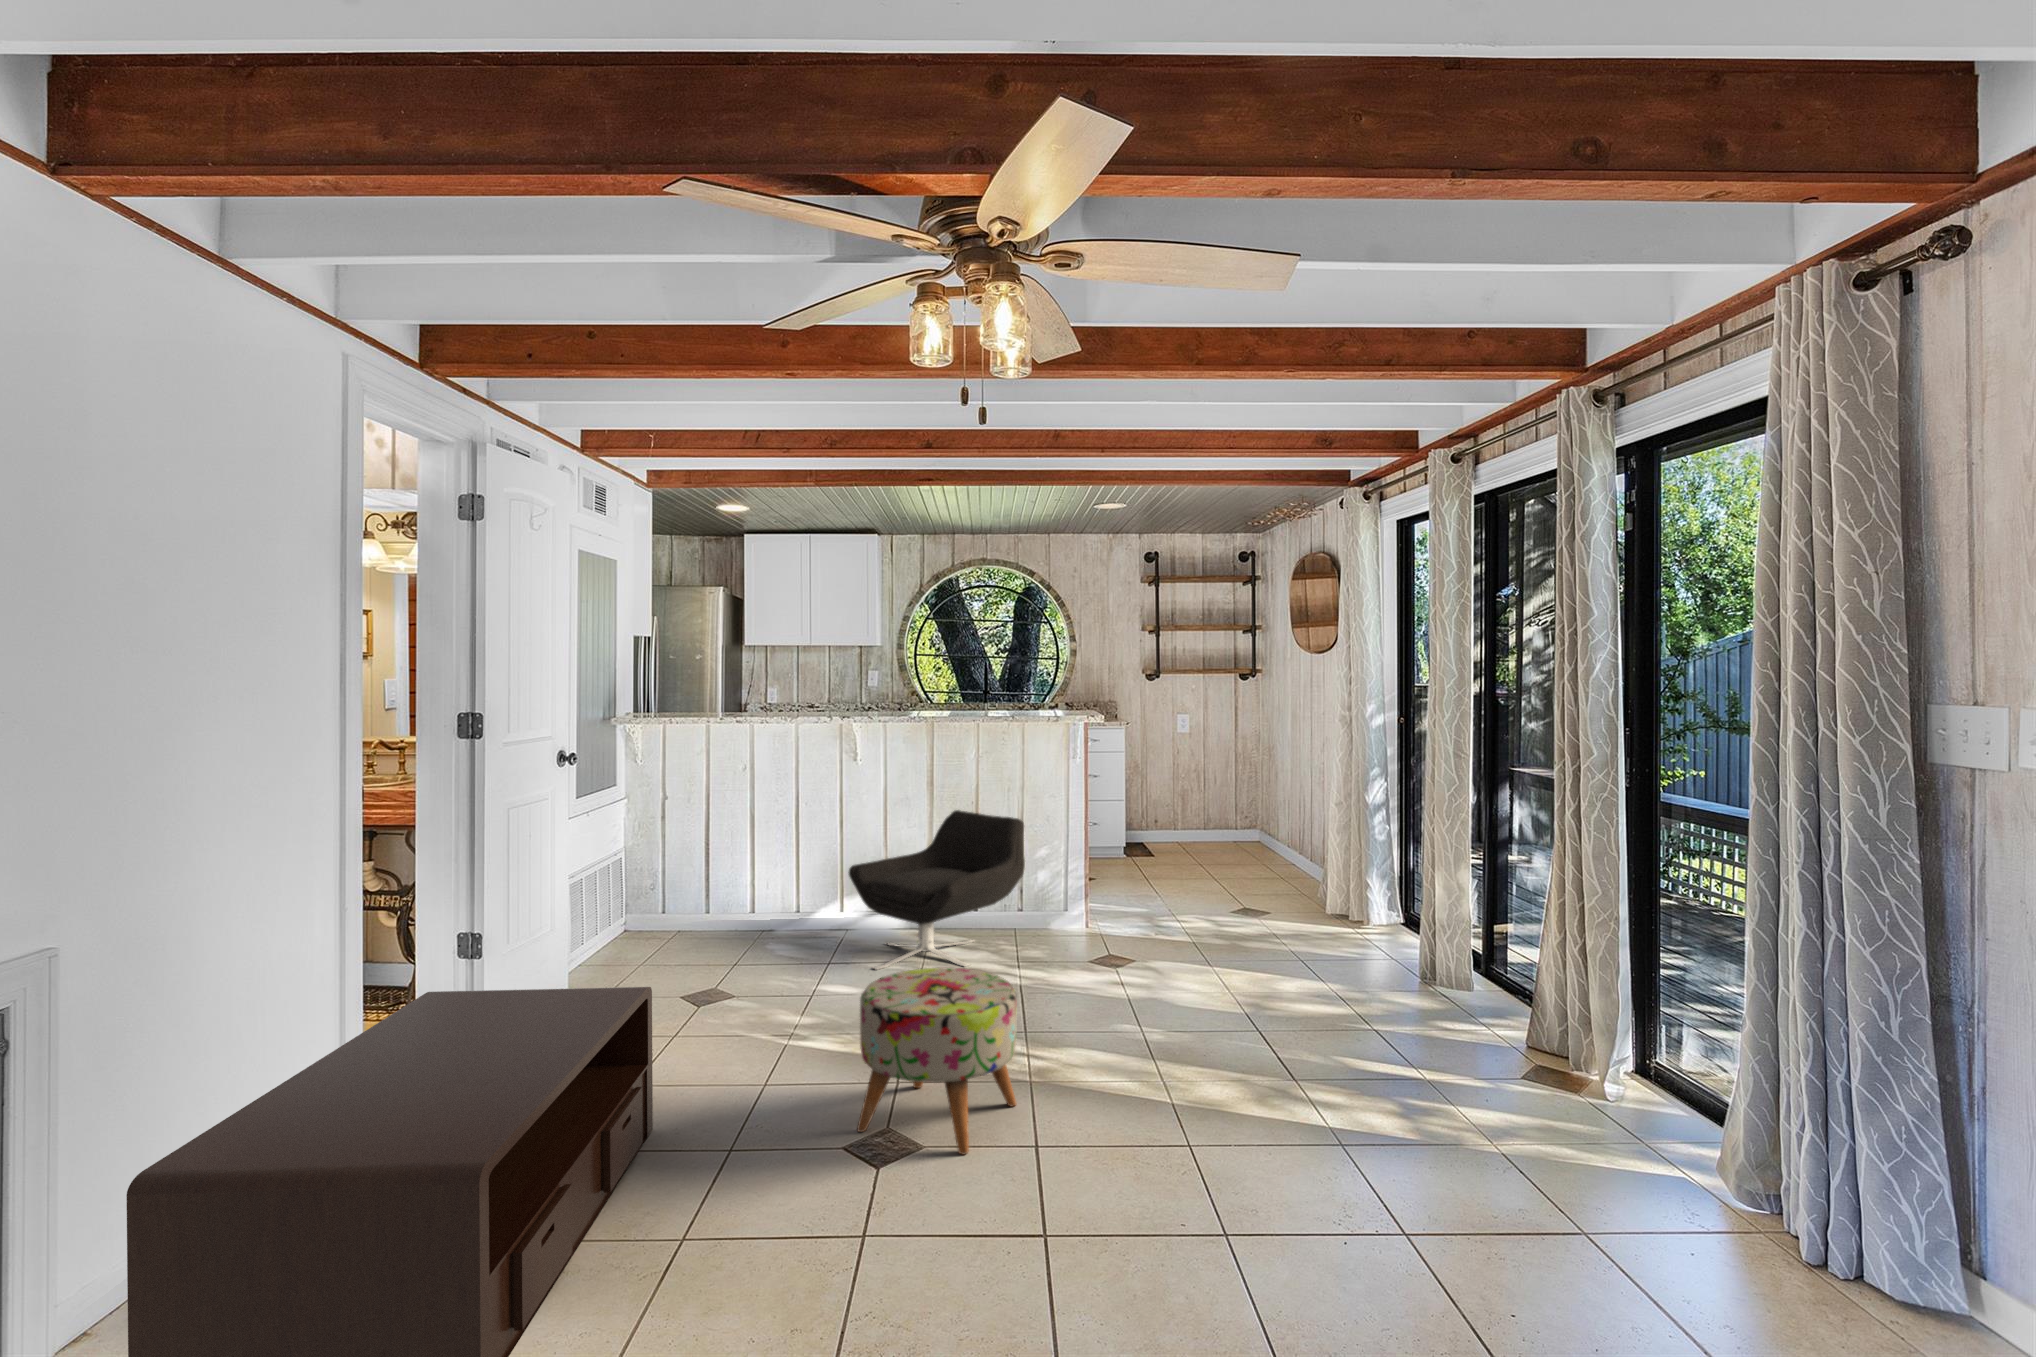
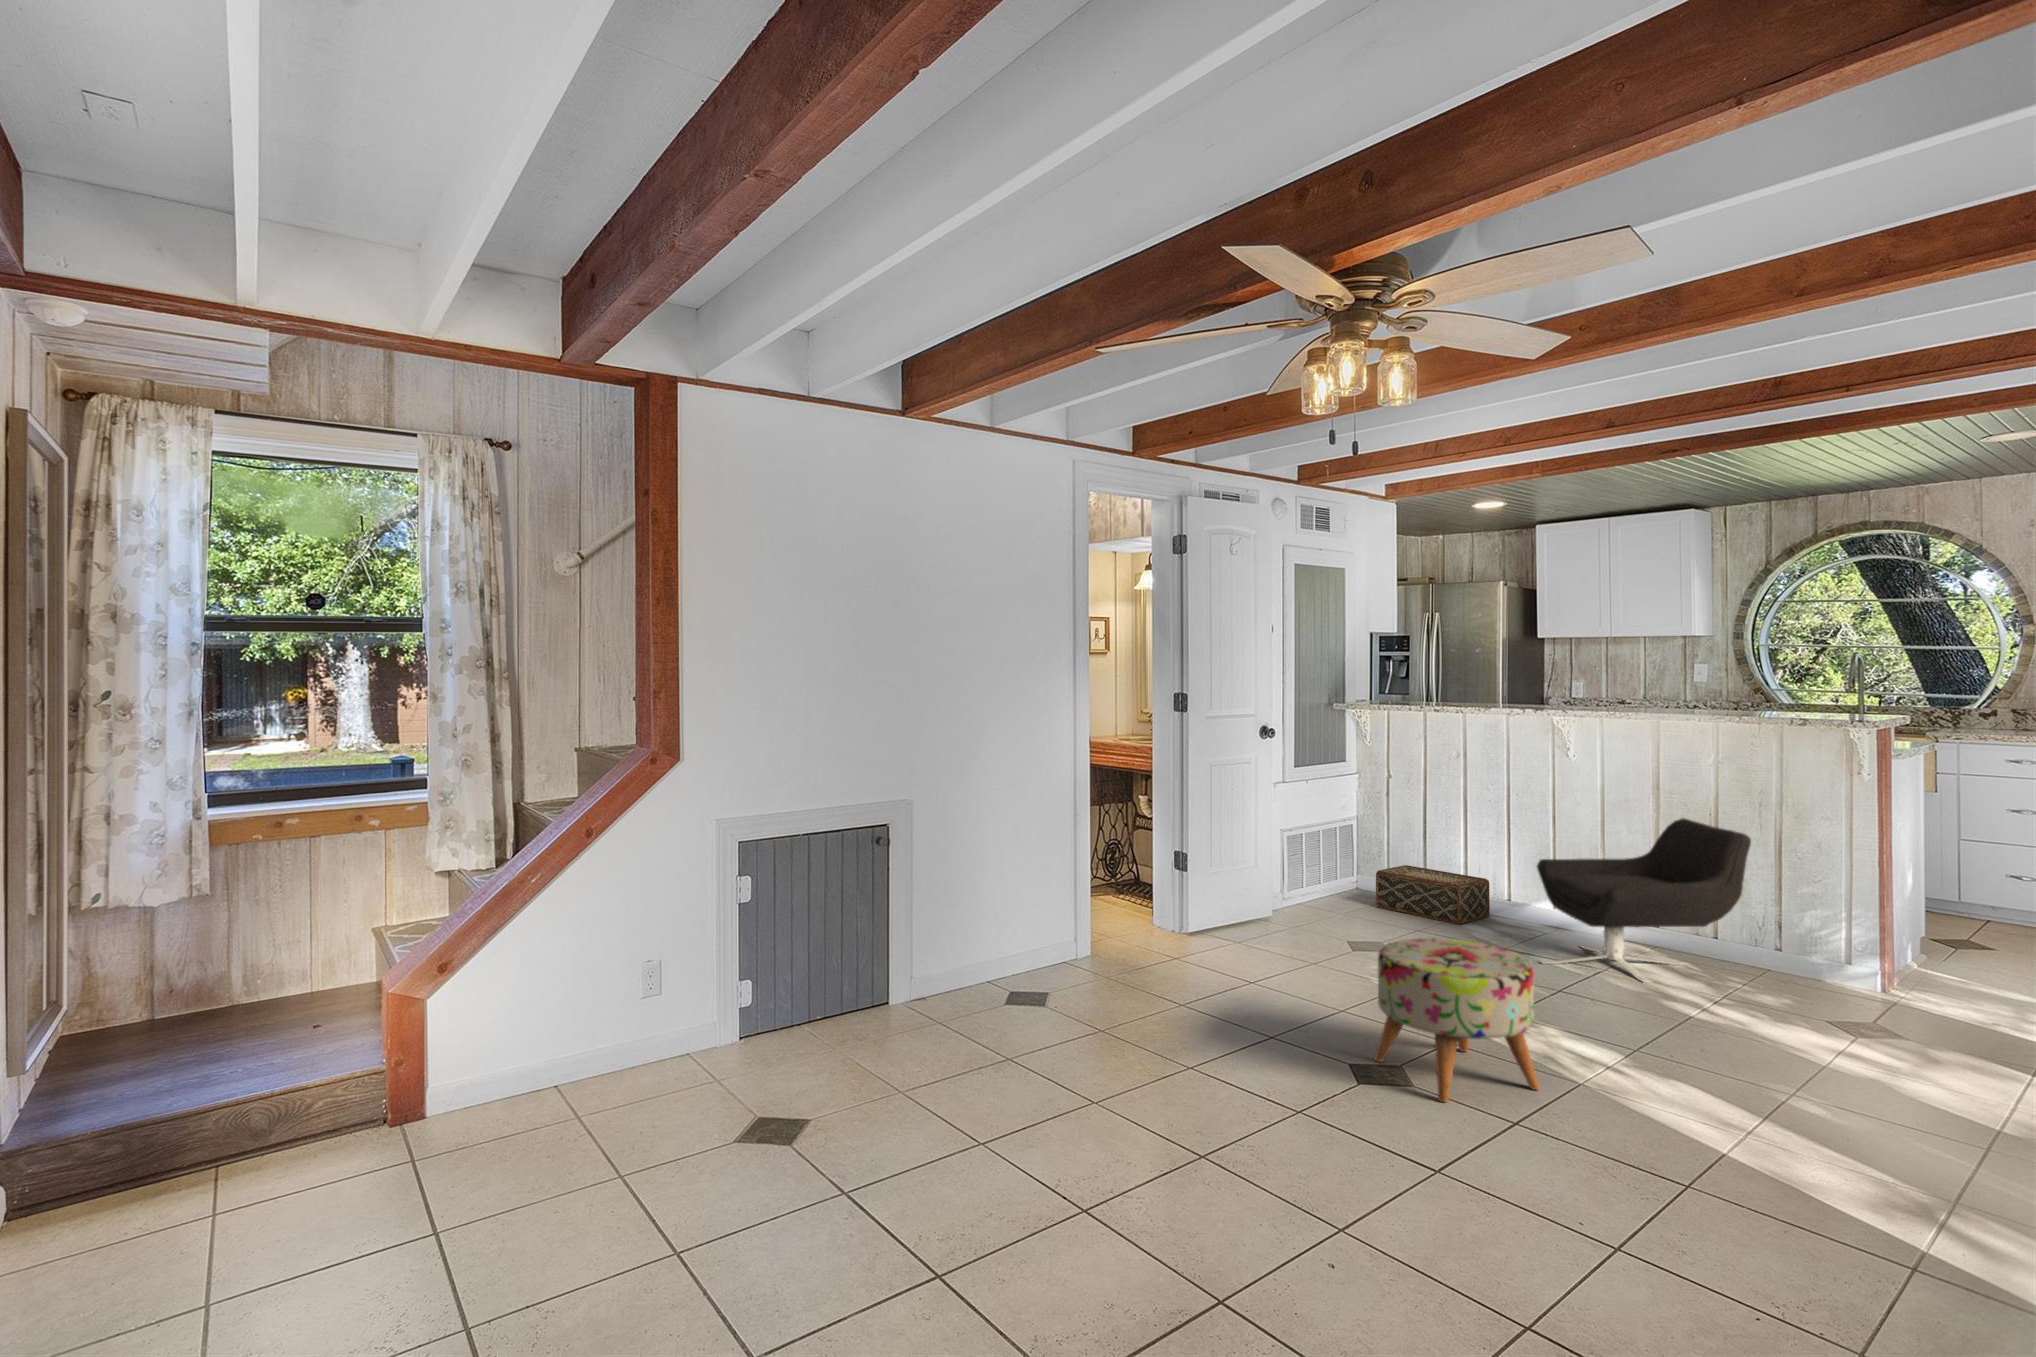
woven basket: none [666,892,782,947] -> present [1376,865,1490,924]
coffee table: present [127,987,653,1357] -> none [910,879,1237,1095]

